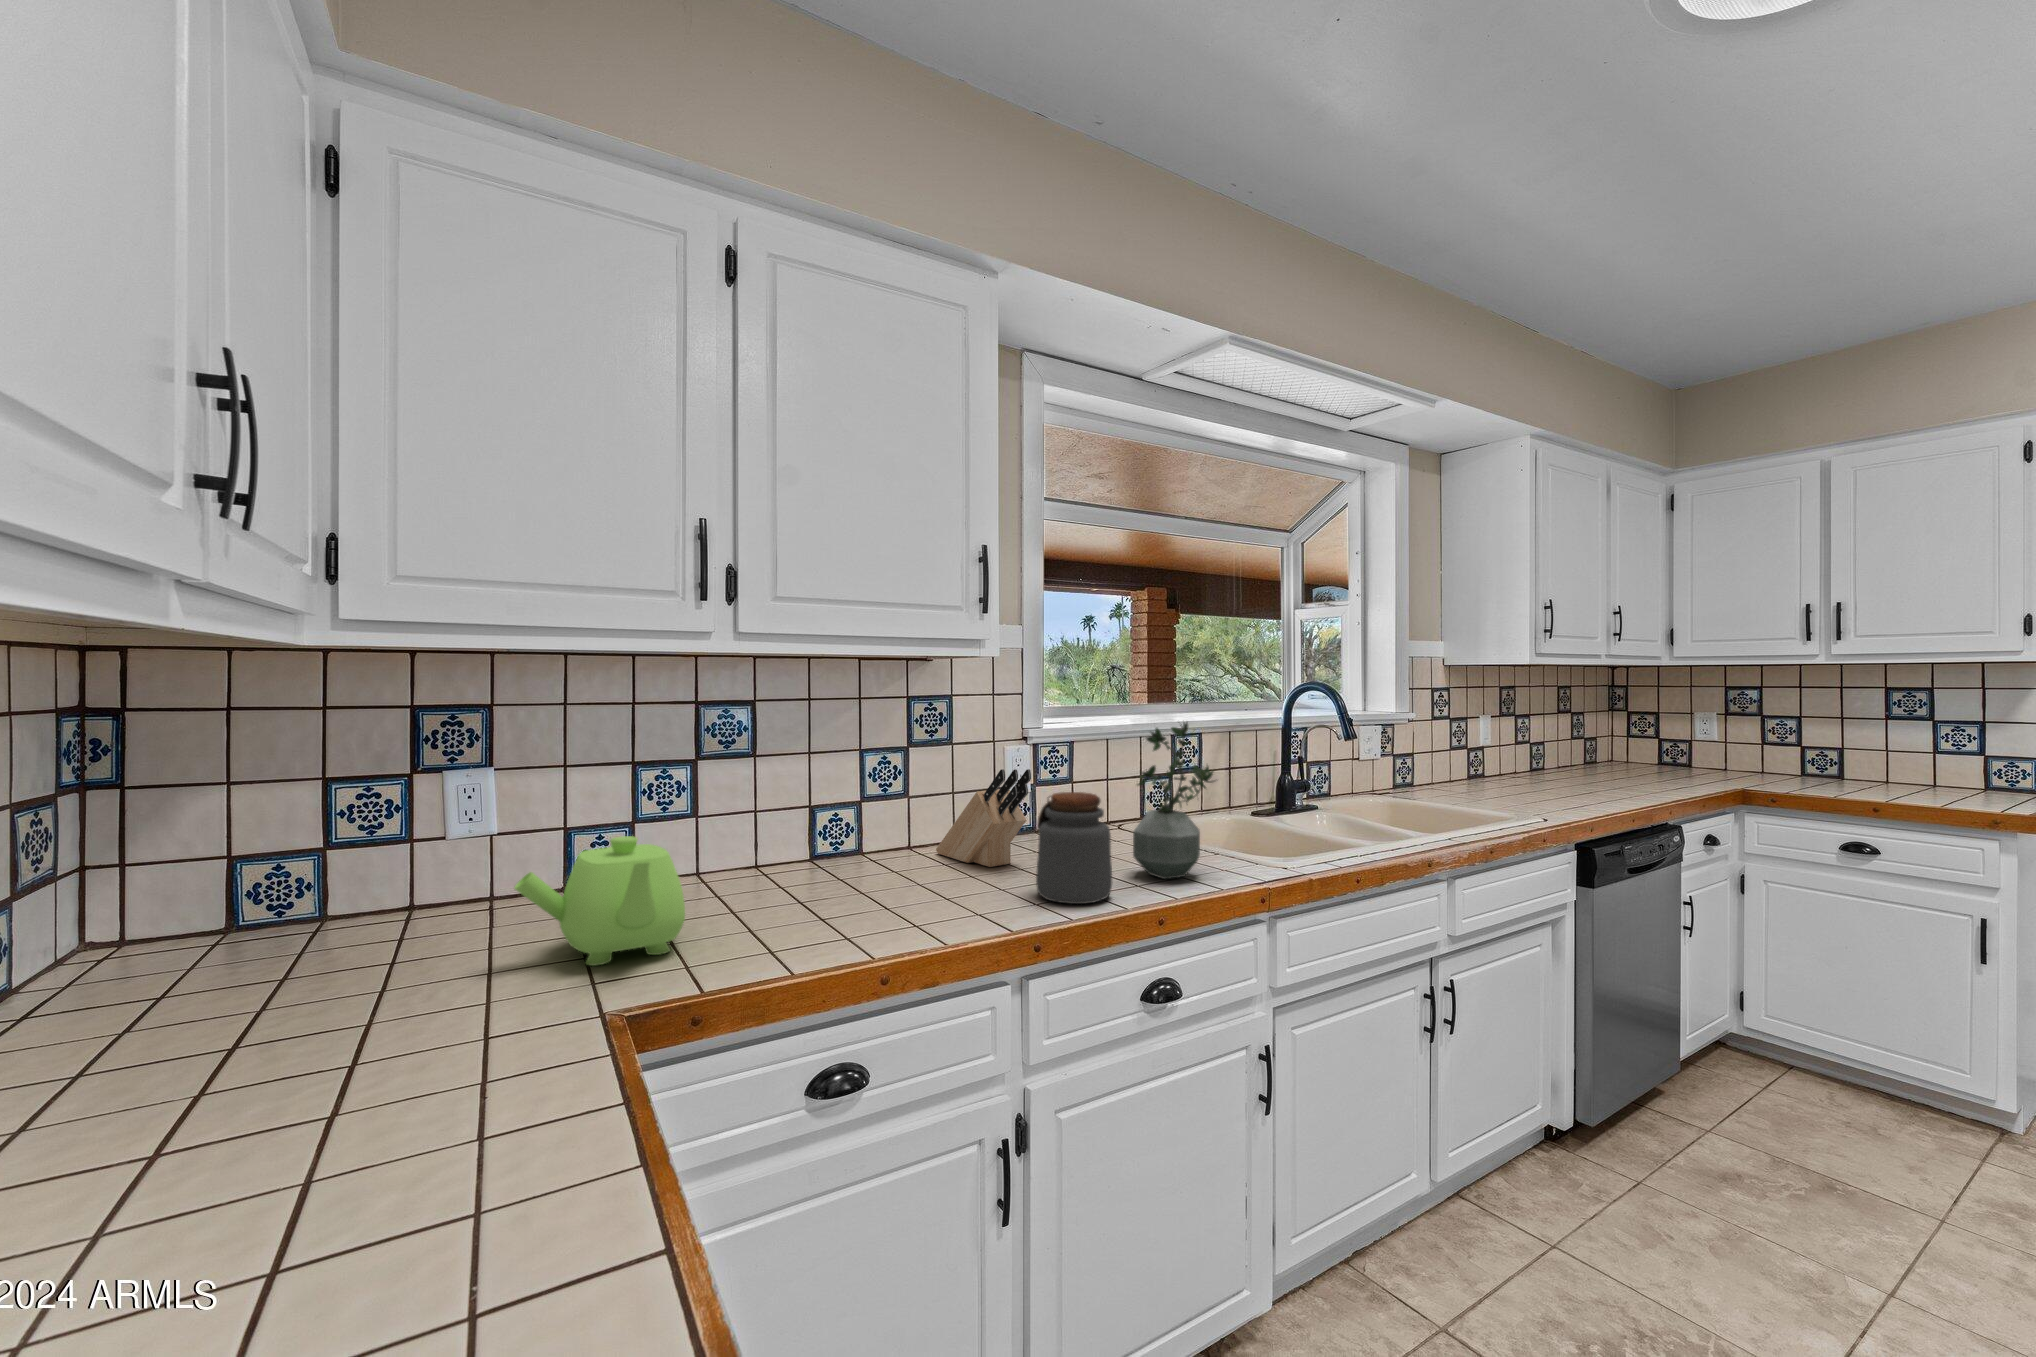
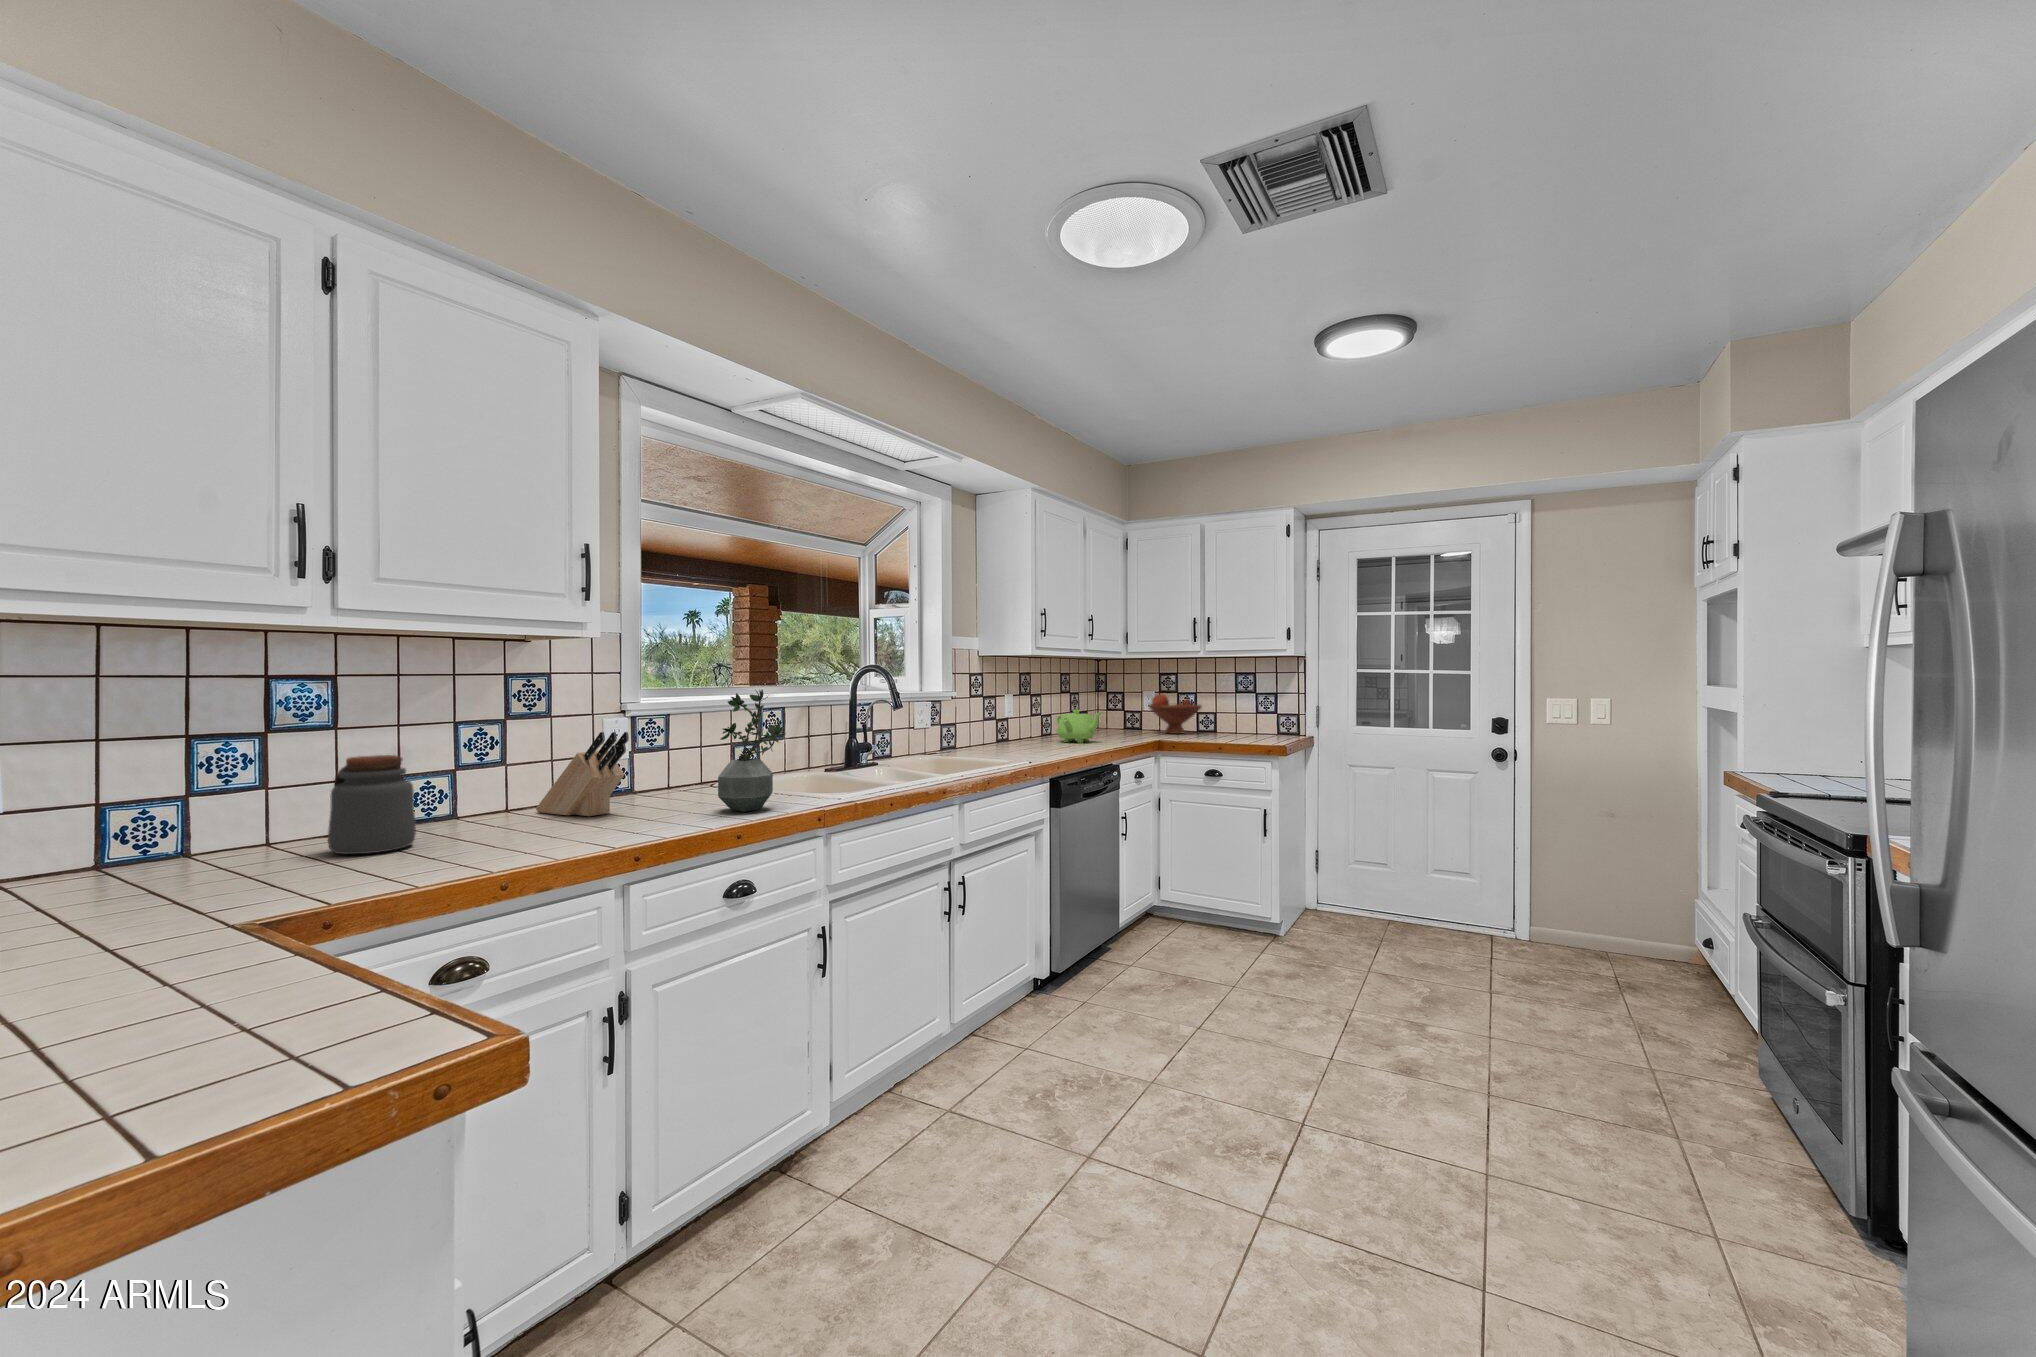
fruit bowl: none [1702,717,1805,777] -> present [1149,694,1202,734]
jar: present [1036,792,1112,904] -> present [328,755,416,854]
teapot: present [514,836,685,966] -> present [1056,710,1102,743]

